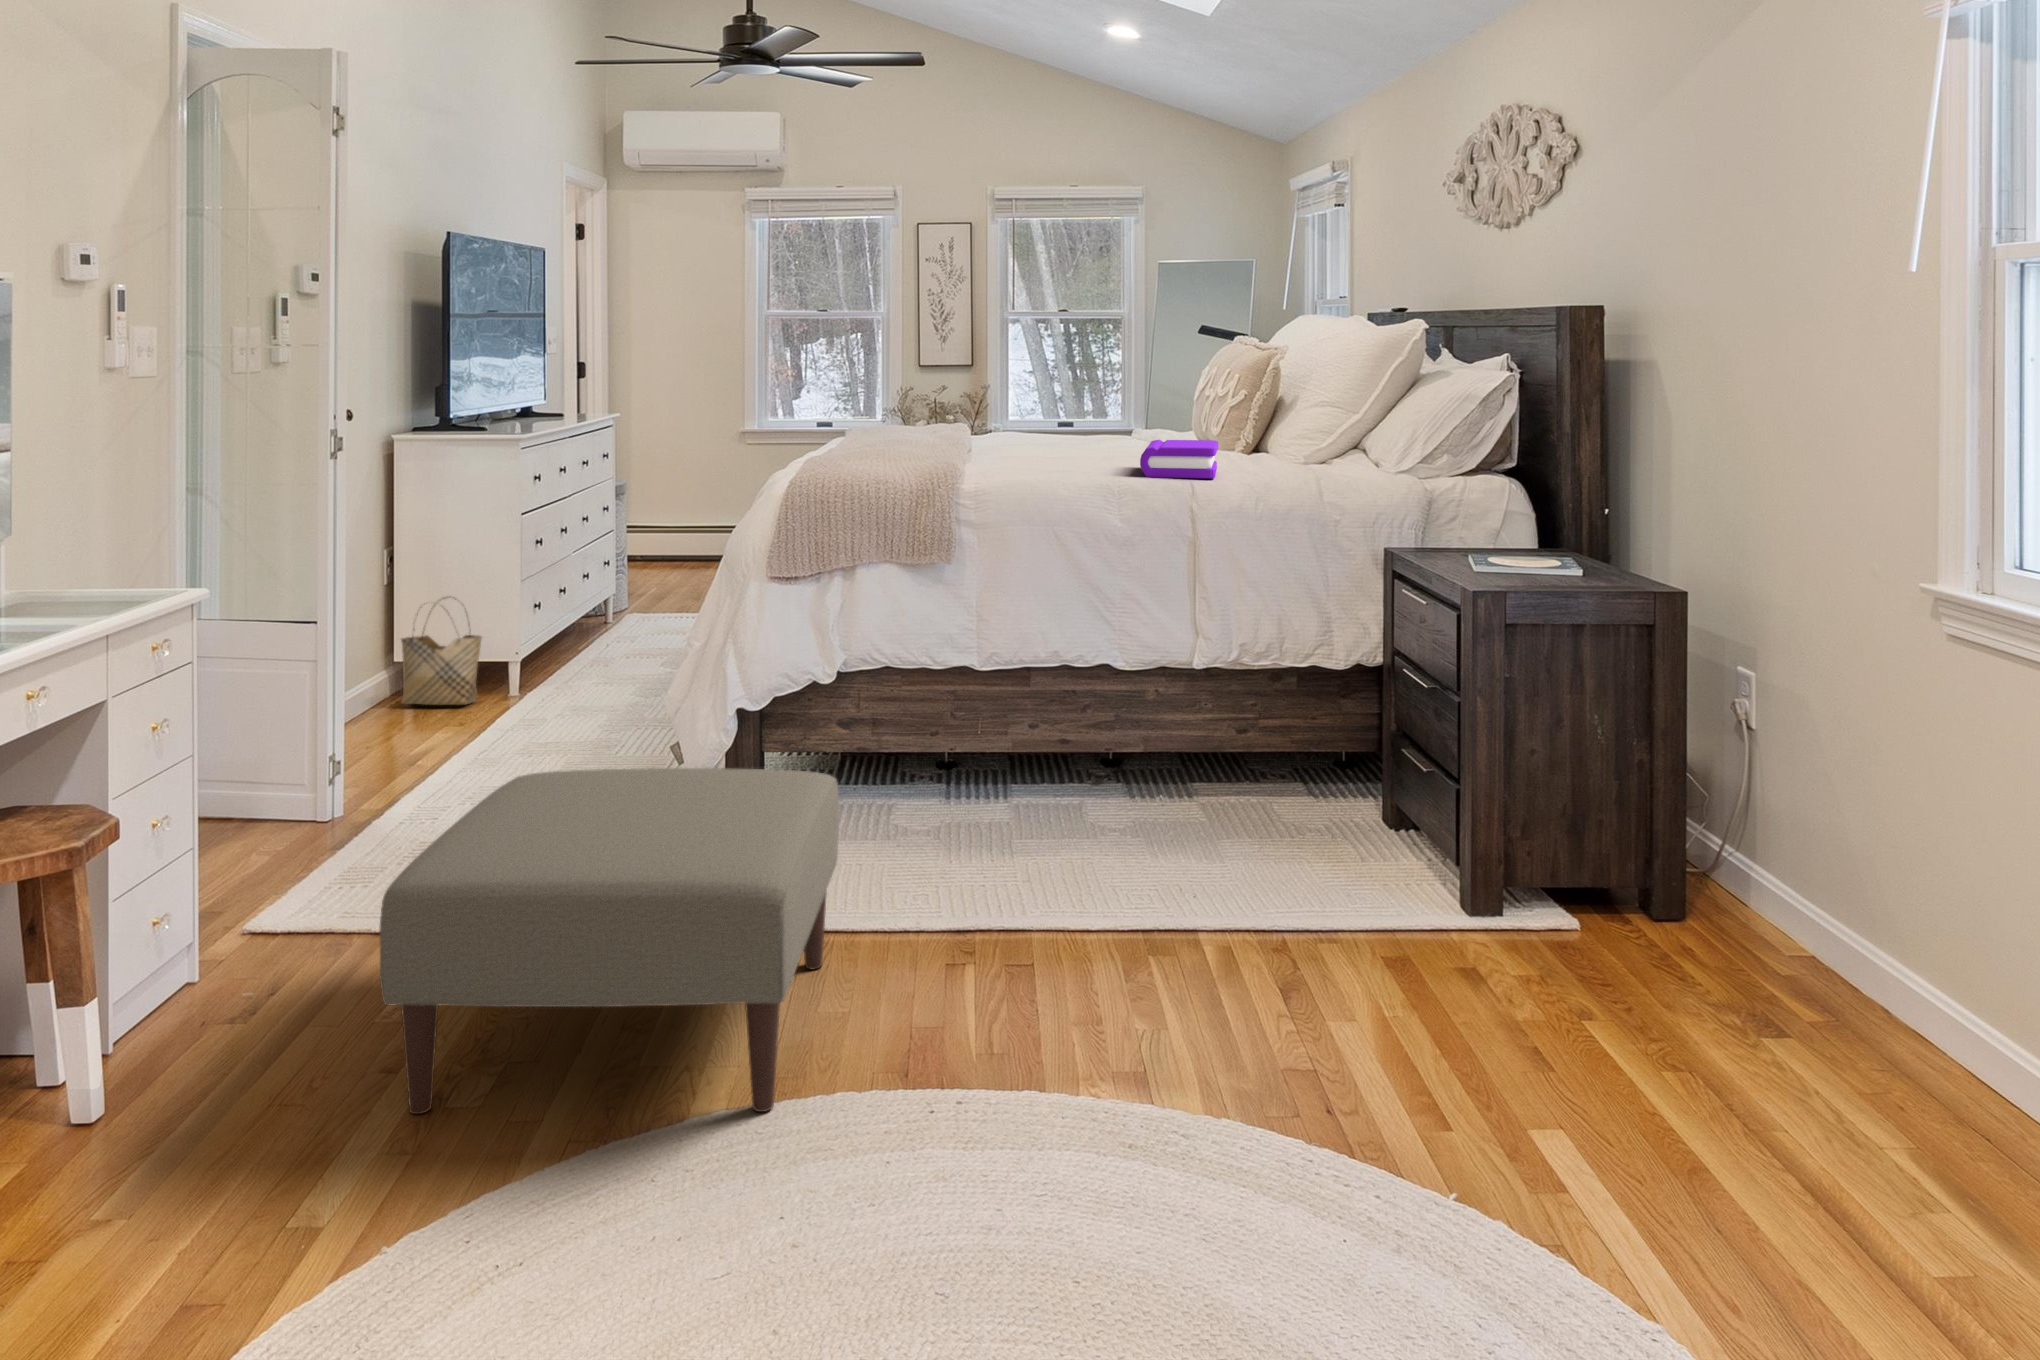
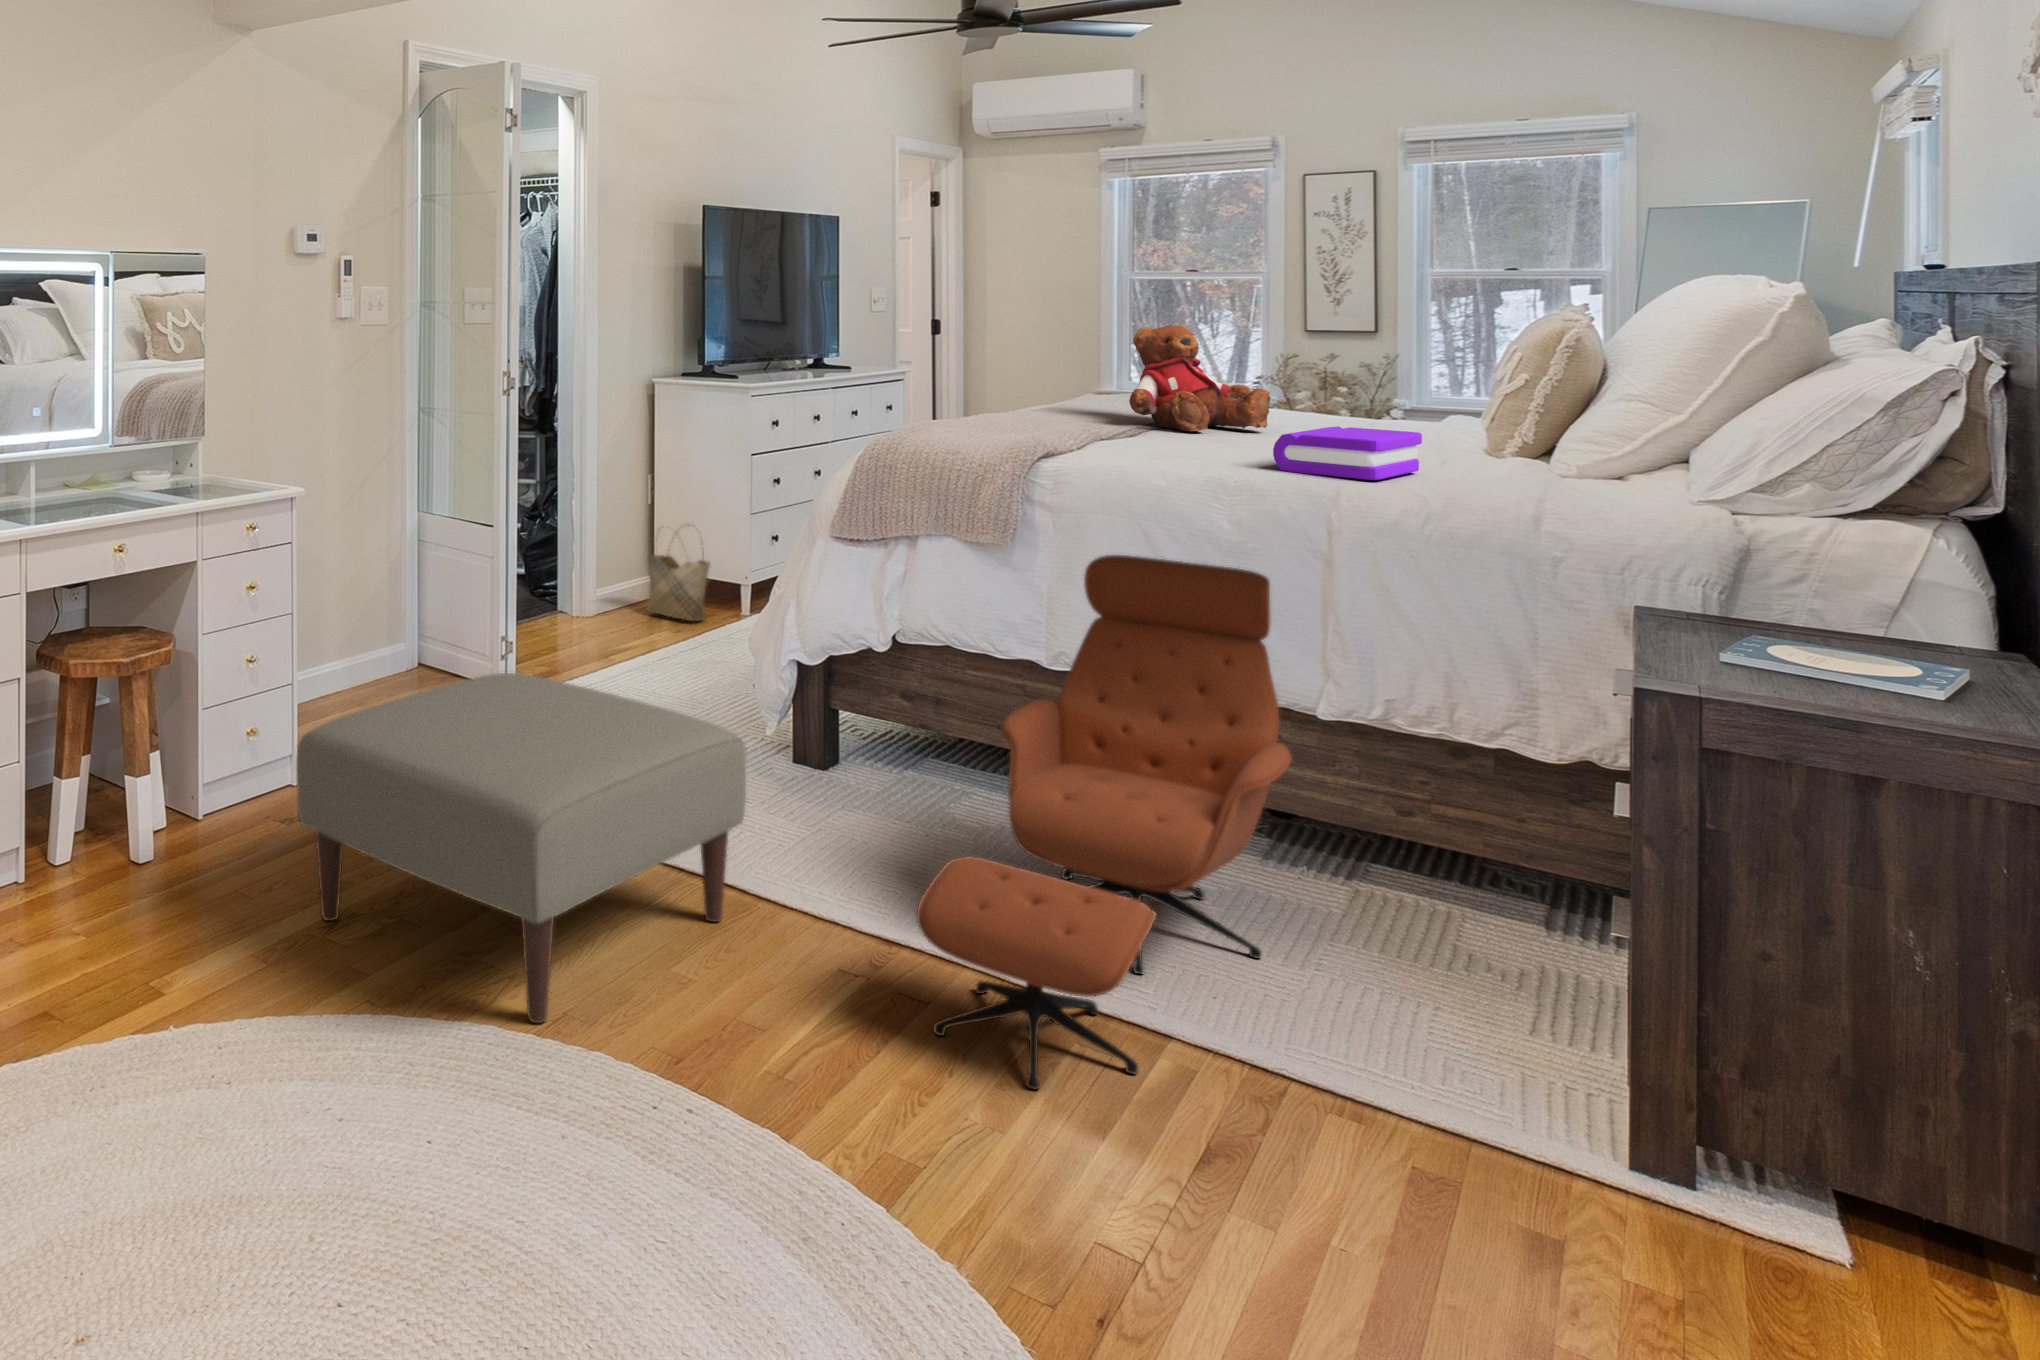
teddy bear: none [956,362,1061,452] -> present [1129,325,1271,431]
lounge chair: none [1001,558,1227,998] -> present [917,555,1291,1089]

